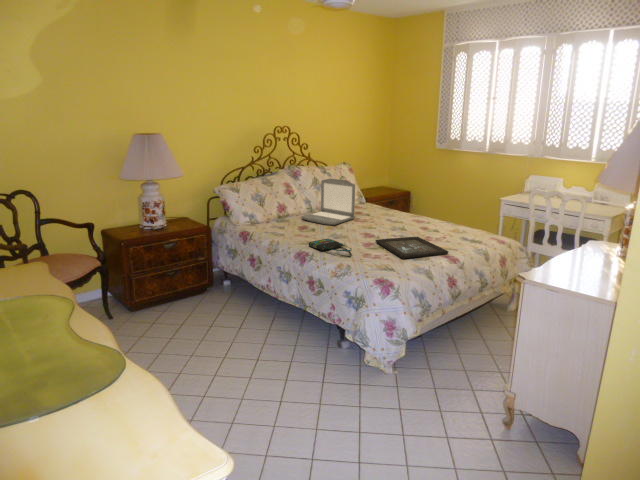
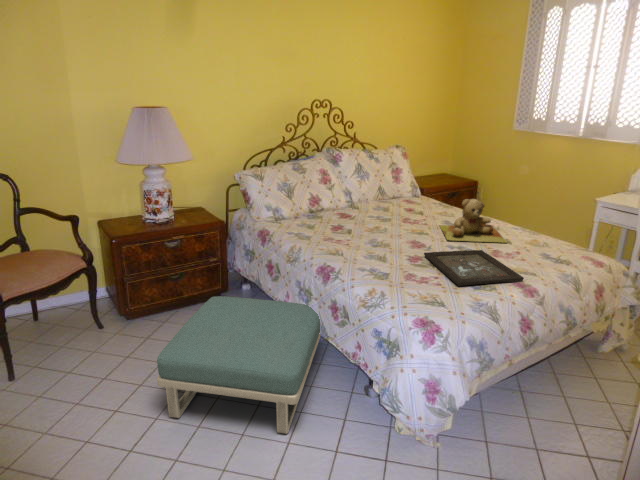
laptop: present [301,179,355,225] -> none [336,166,405,226]
teddy bear: none [384,200,437,232] -> present [440,199,507,243]
tote bag: present [309,239,351,257] -> none [336,248,389,278]
footstool: none [180,283,301,374] -> present [157,296,321,434]

